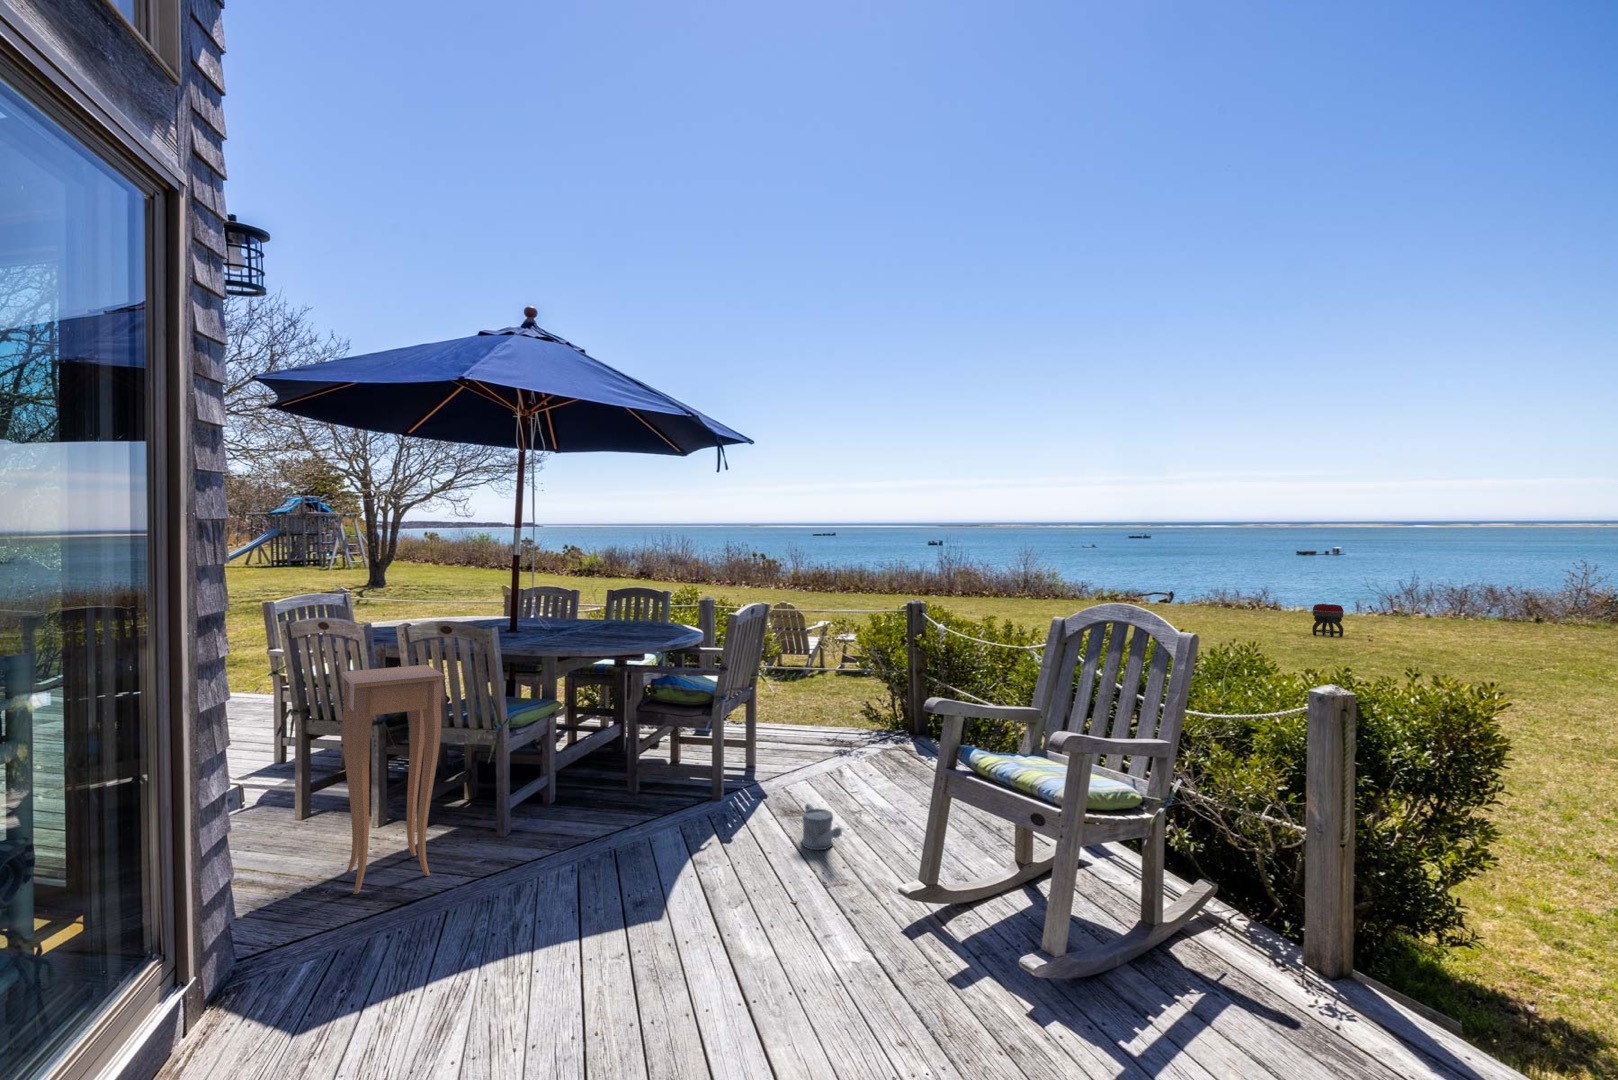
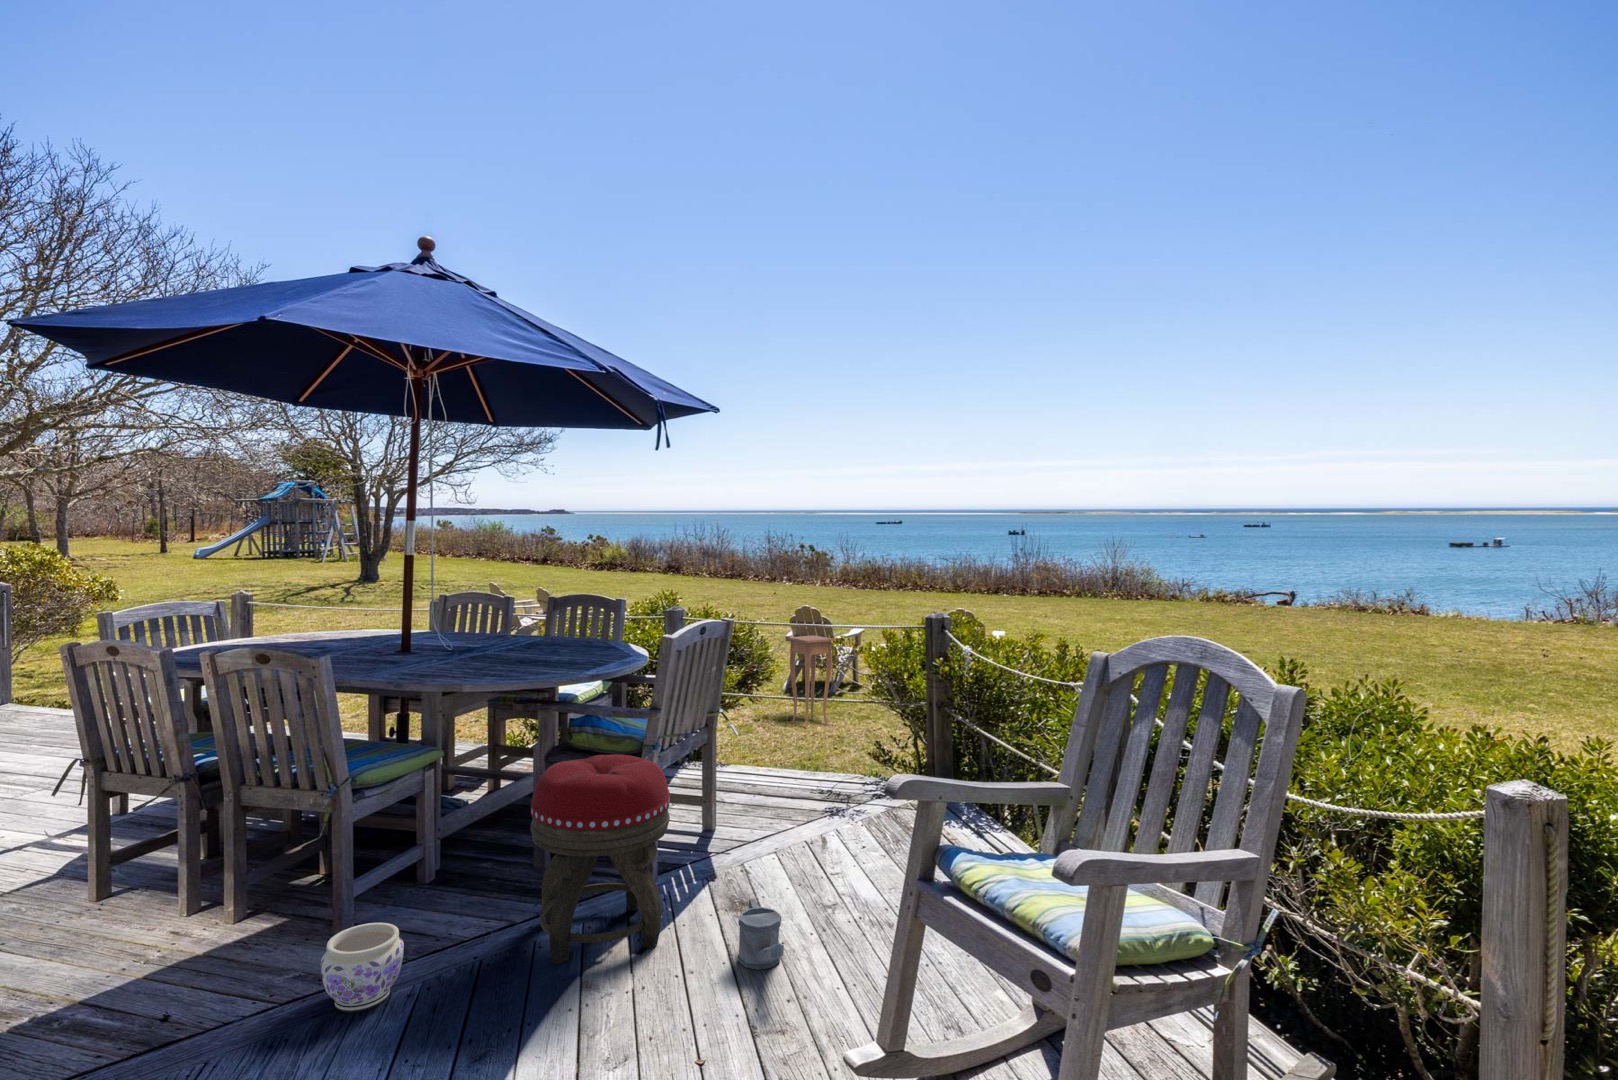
footstool: present [1312,604,1344,637] -> present [530,755,670,965]
side table: present [342,665,445,894] -> present [788,635,835,728]
planter: none [513,821,569,882] -> present [321,923,404,1012]

